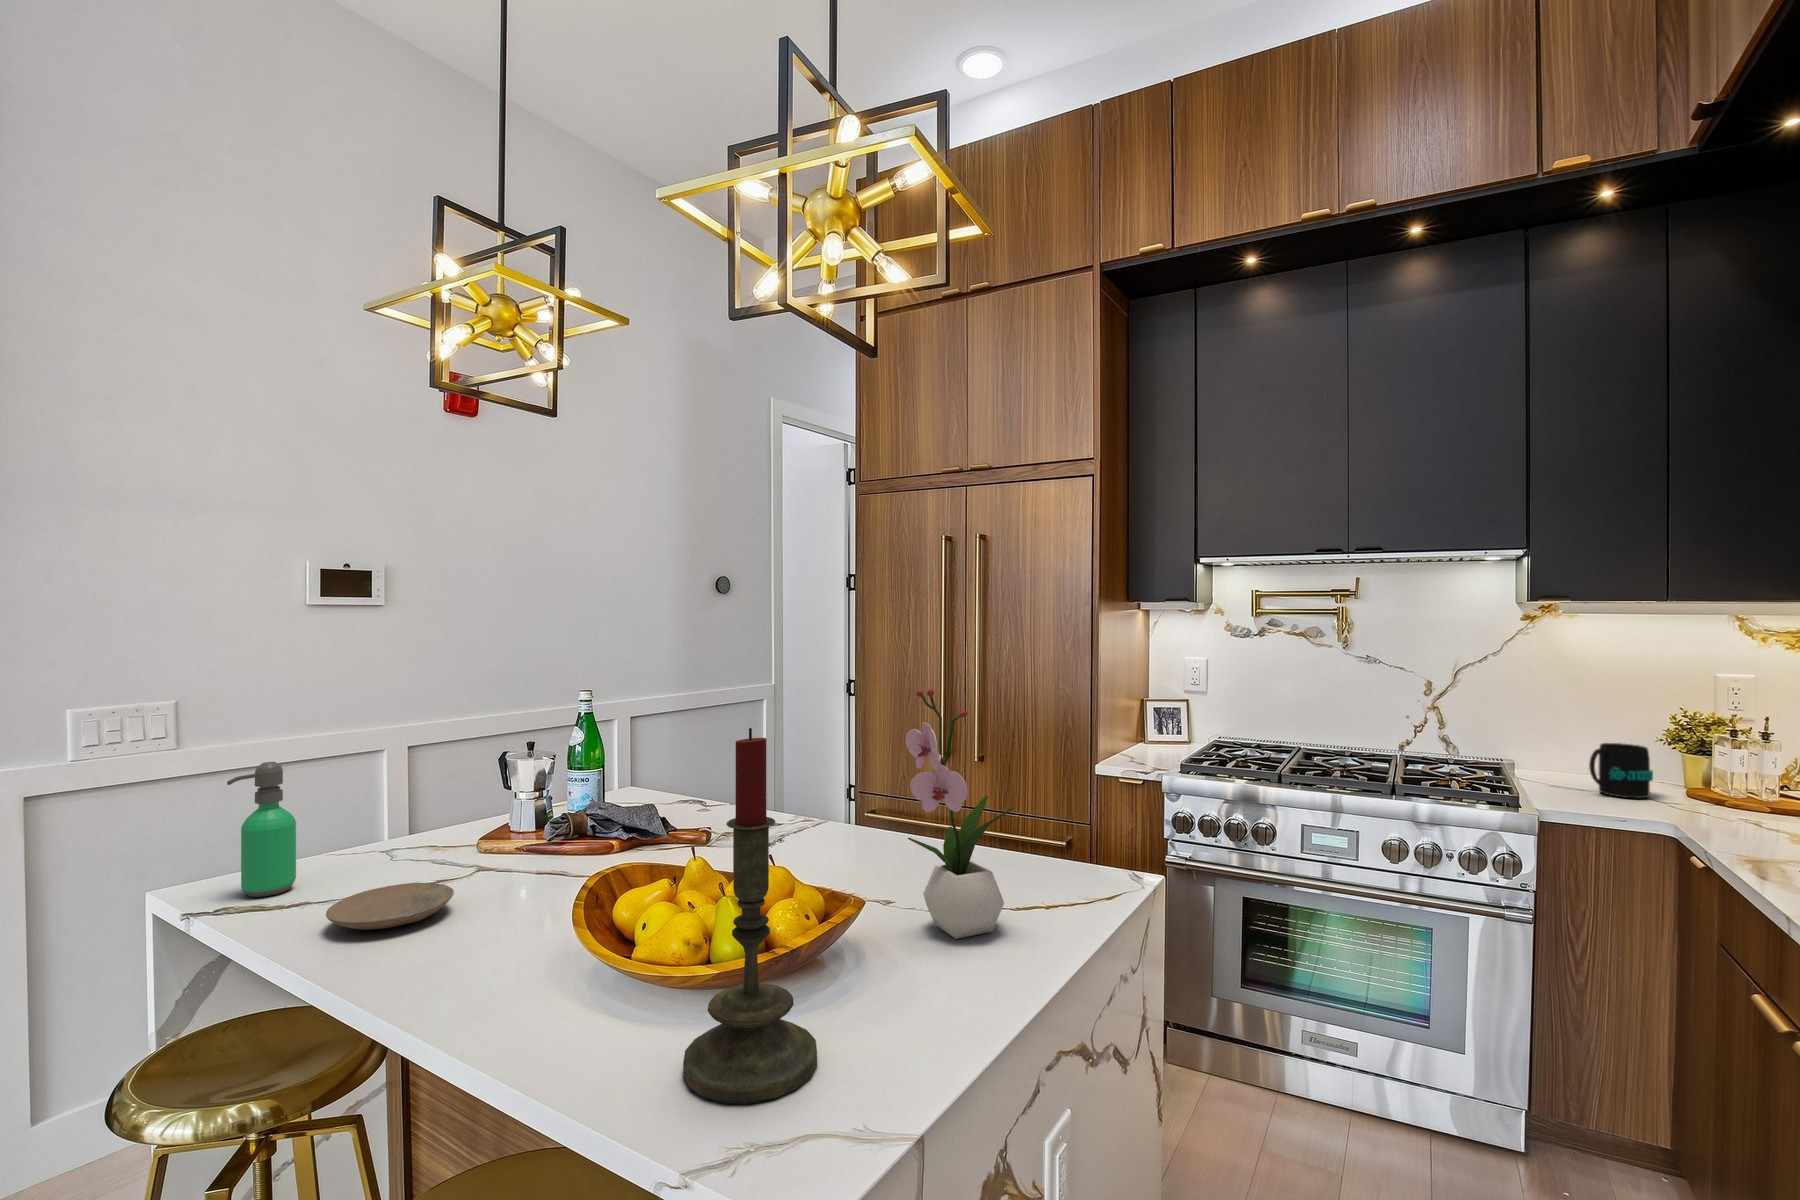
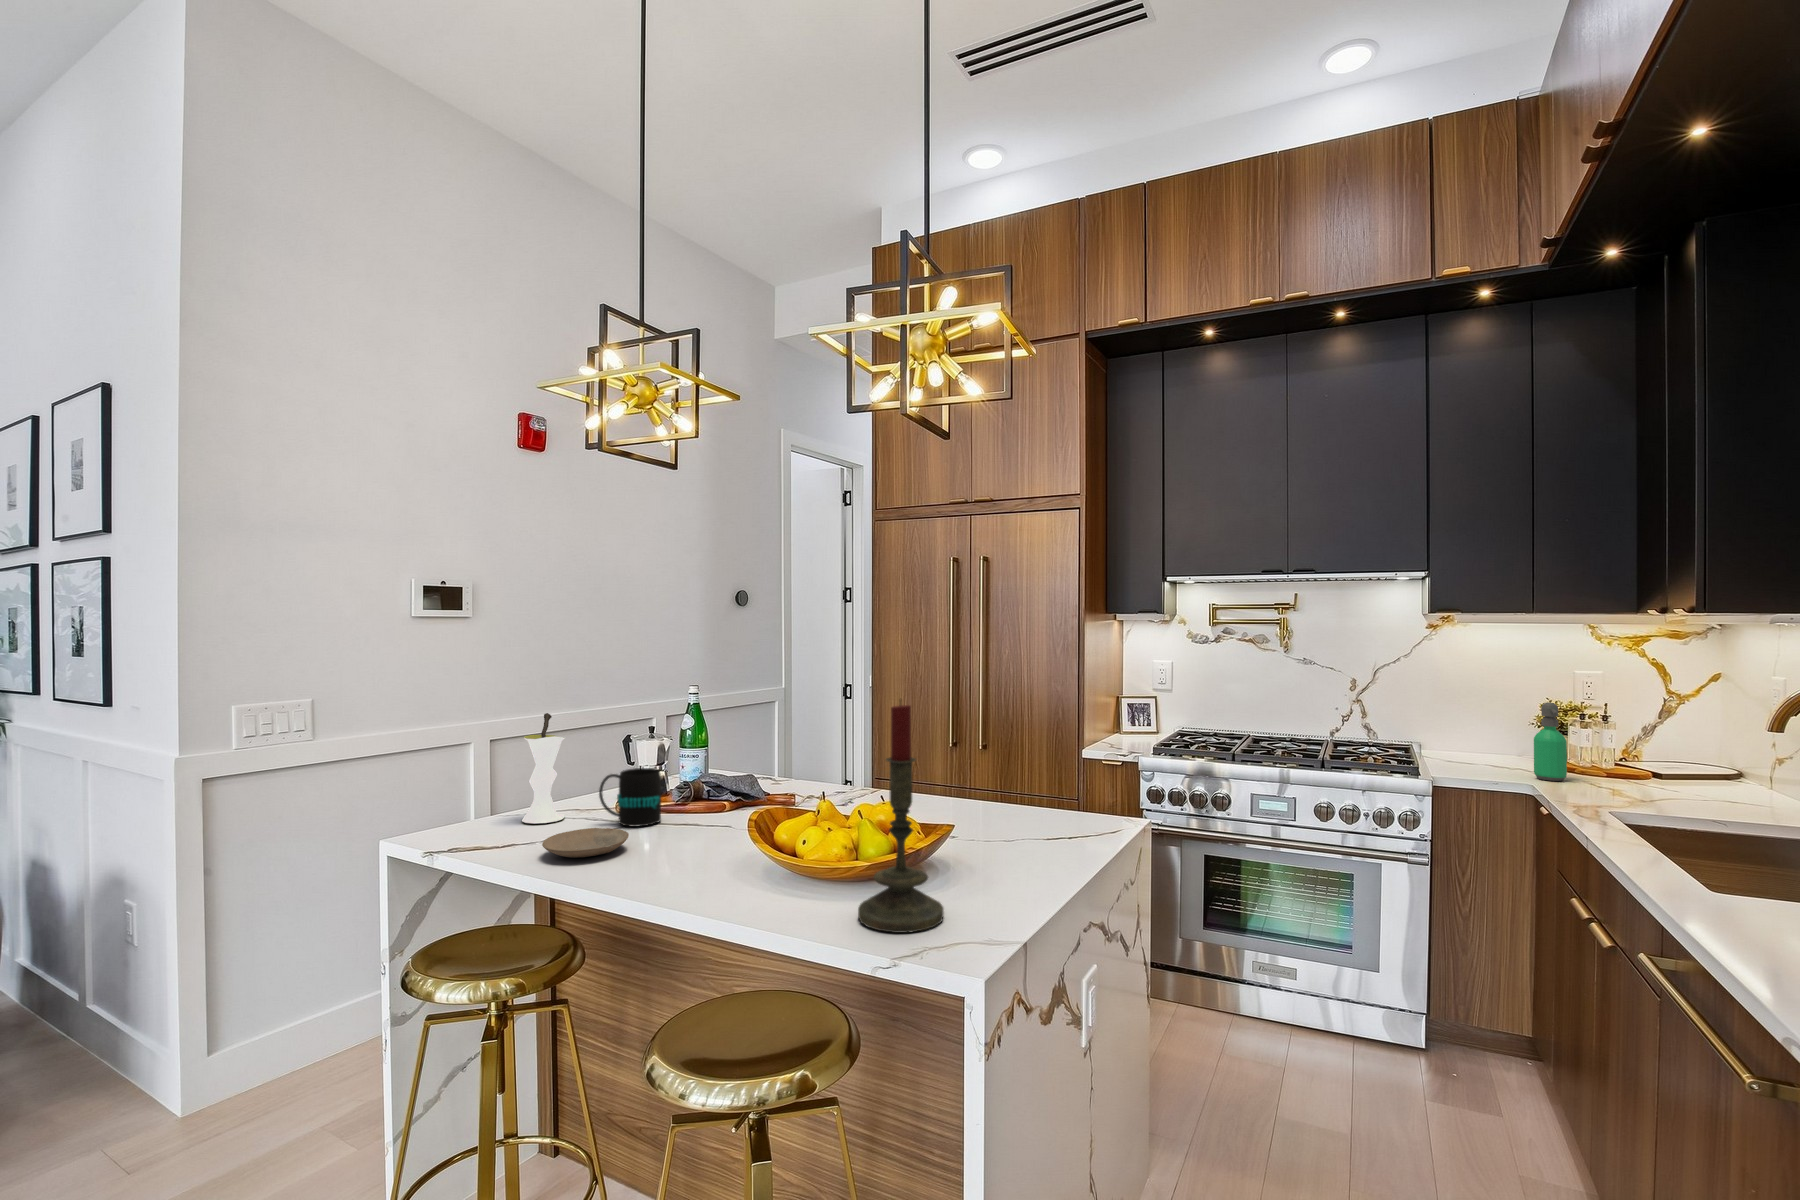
flower arrangement: present [905,689,1015,939] -> none [971,678,1051,855]
vase: none [354,726,415,869] -> present [522,713,565,824]
mug: present [1589,743,1653,798] -> present [599,768,661,827]
soap dispenser: present [227,762,296,897] -> present [1534,702,1567,781]

